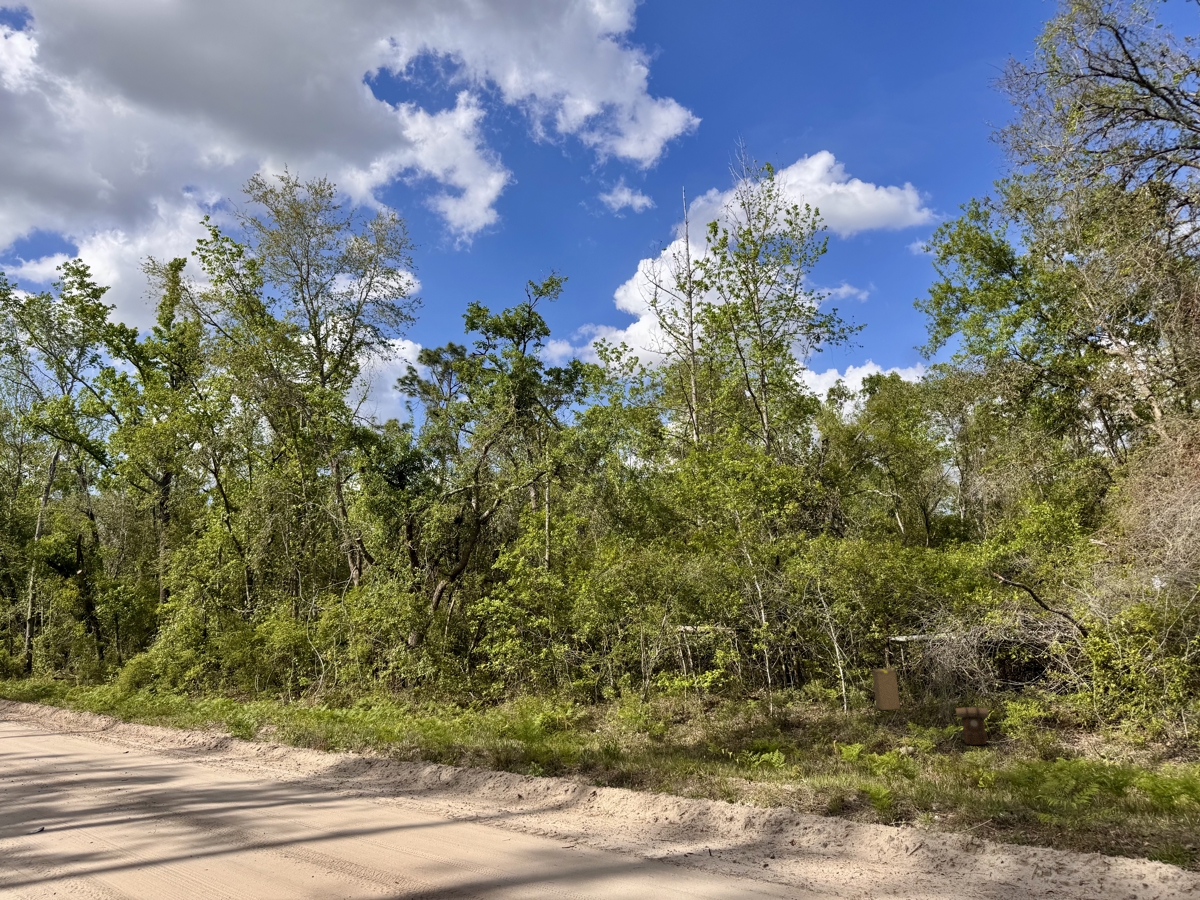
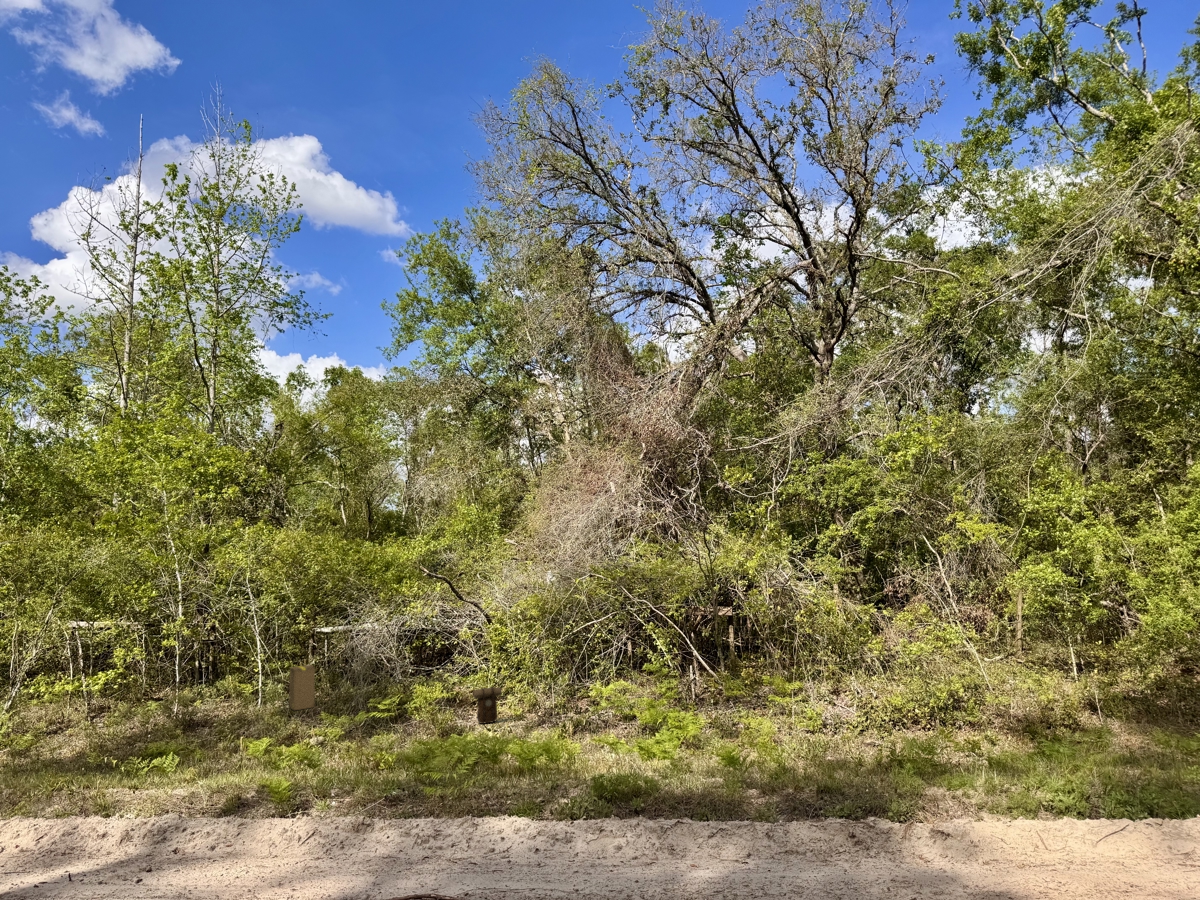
backpack: present [956,707,988,745] -> present [473,687,502,724]

